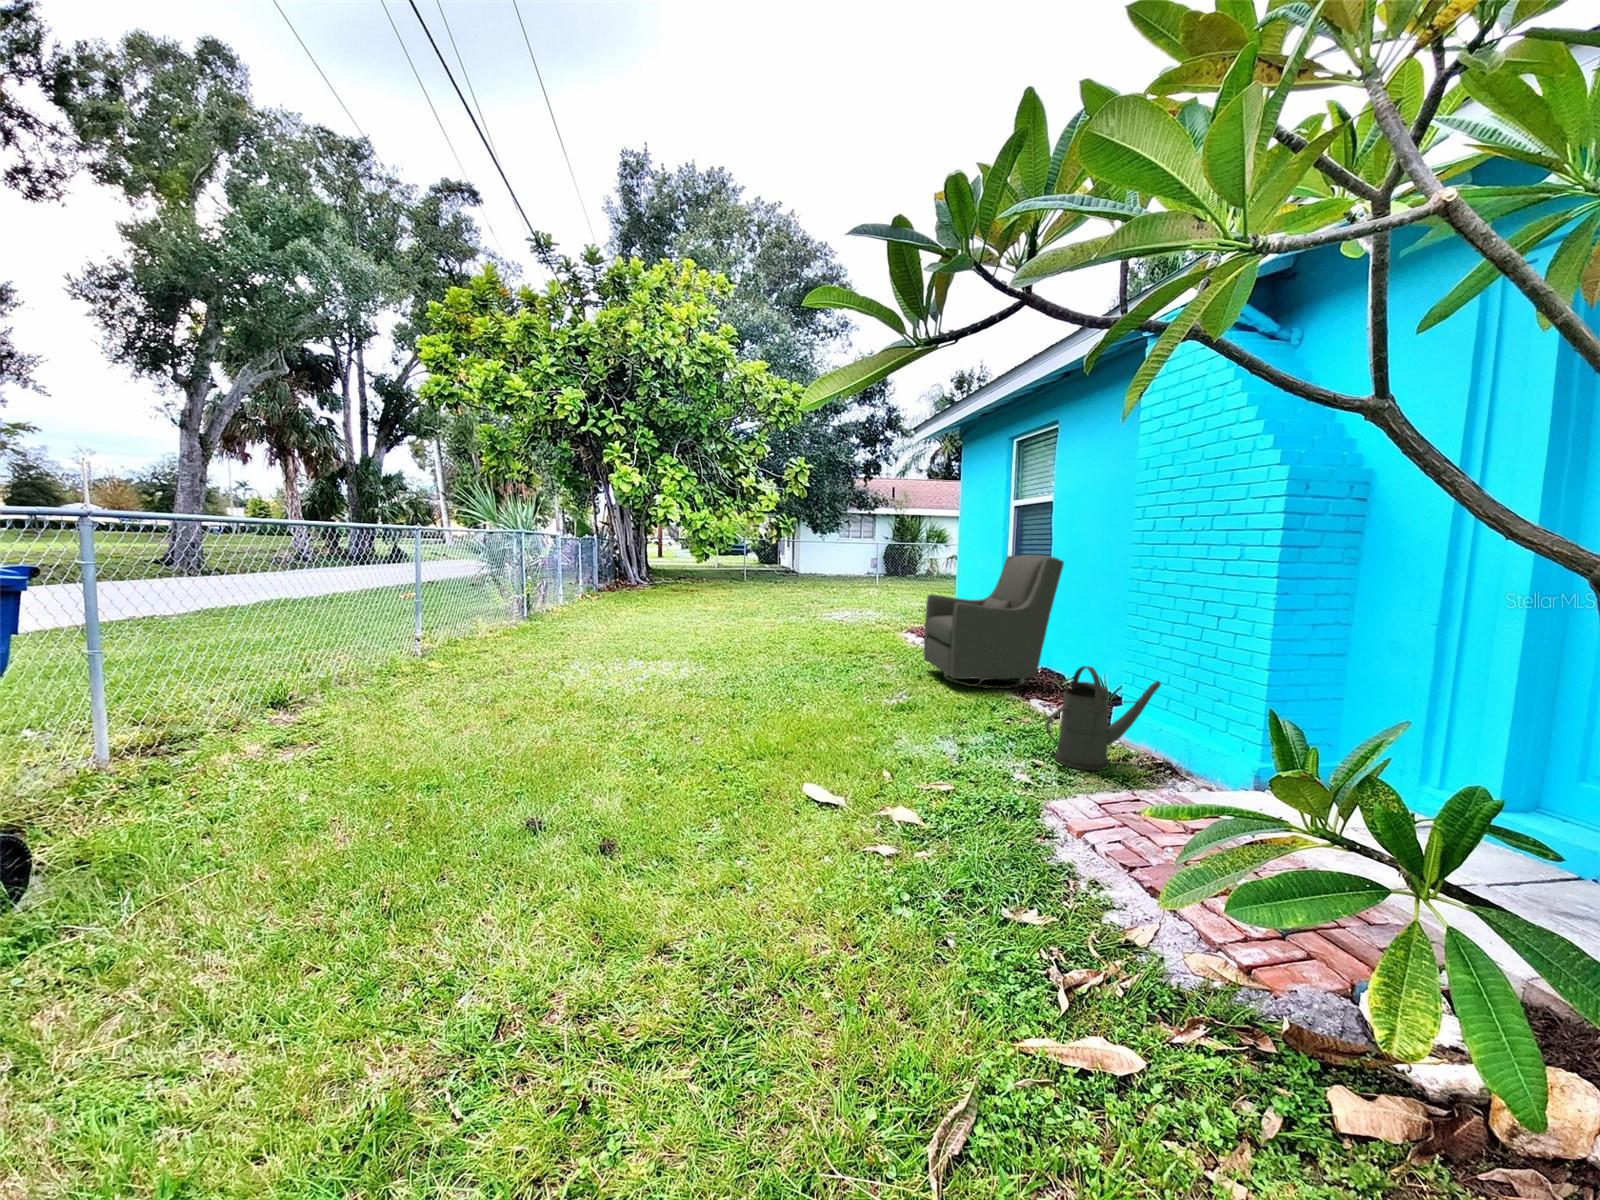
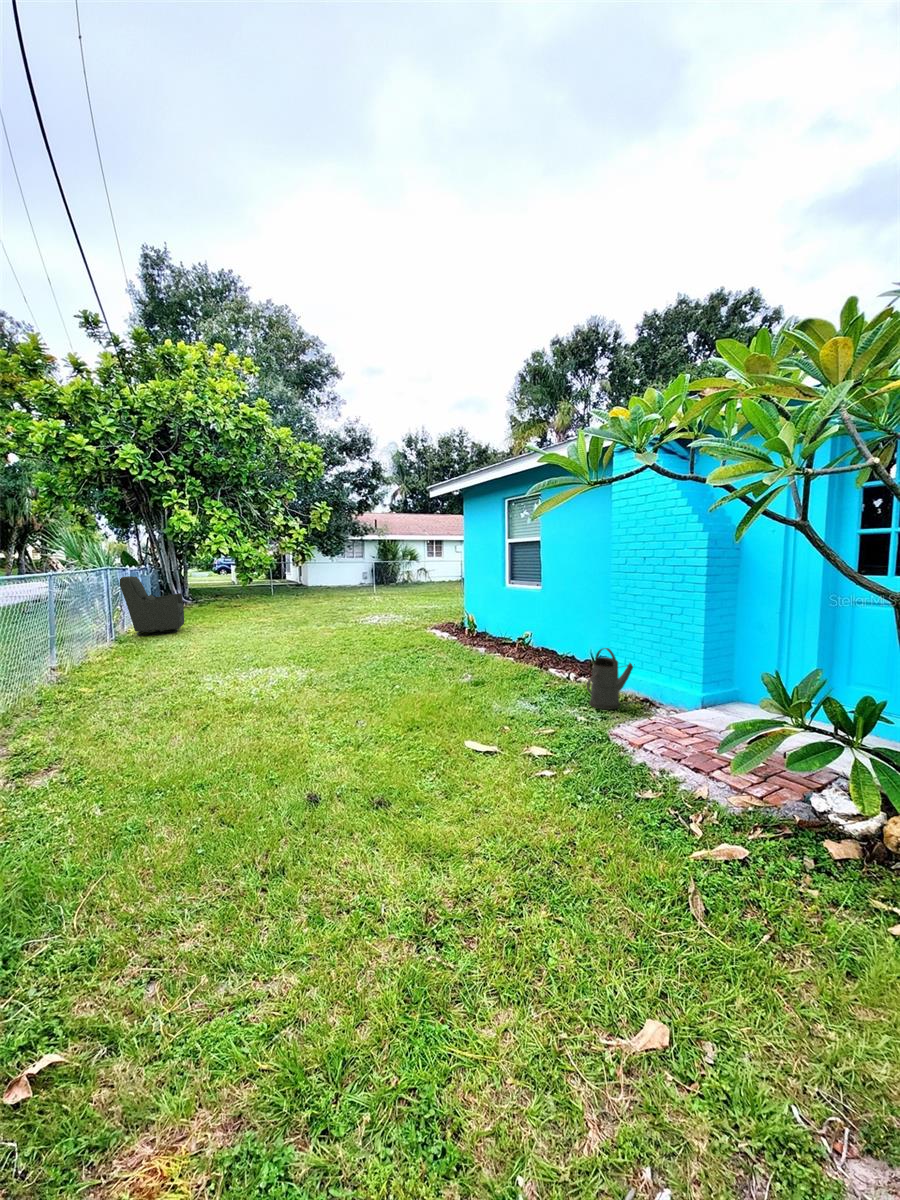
chair: present [924,555,1064,689] -> present [120,576,185,636]

